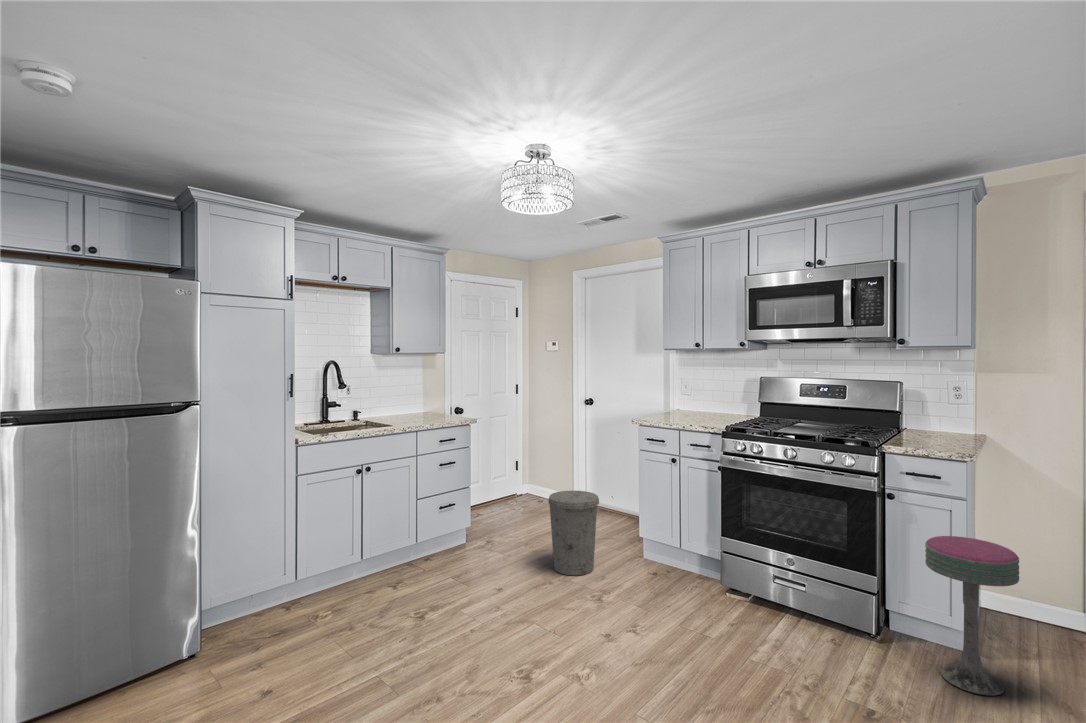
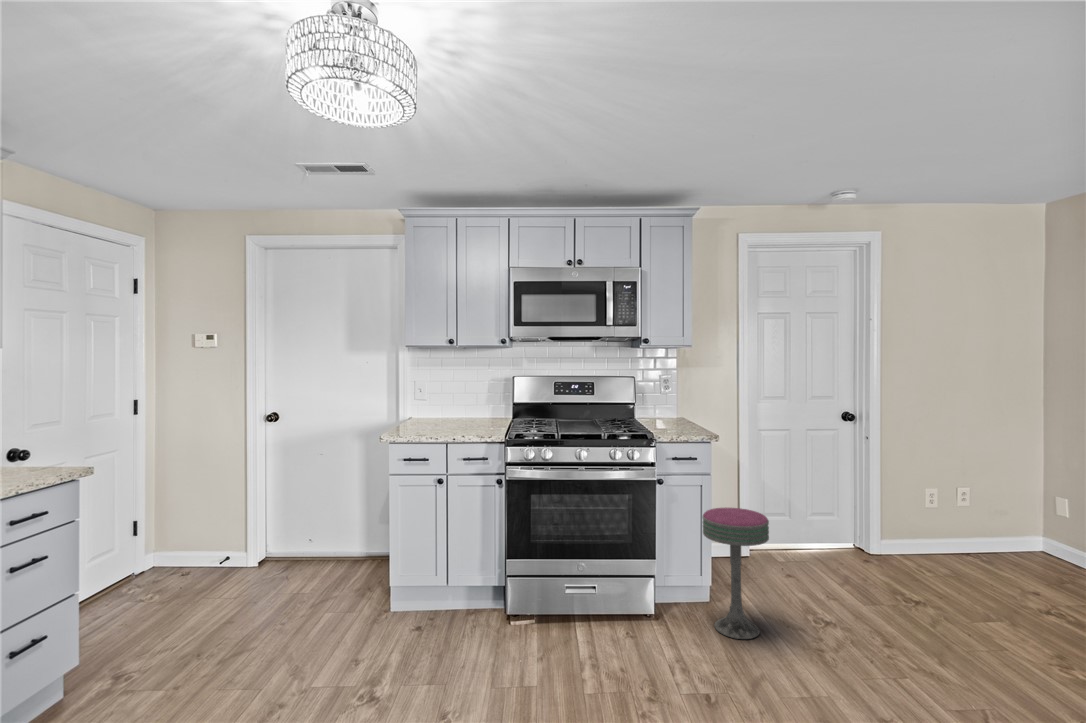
trash can: present [548,491,599,575] -> none [274,541,352,670]

